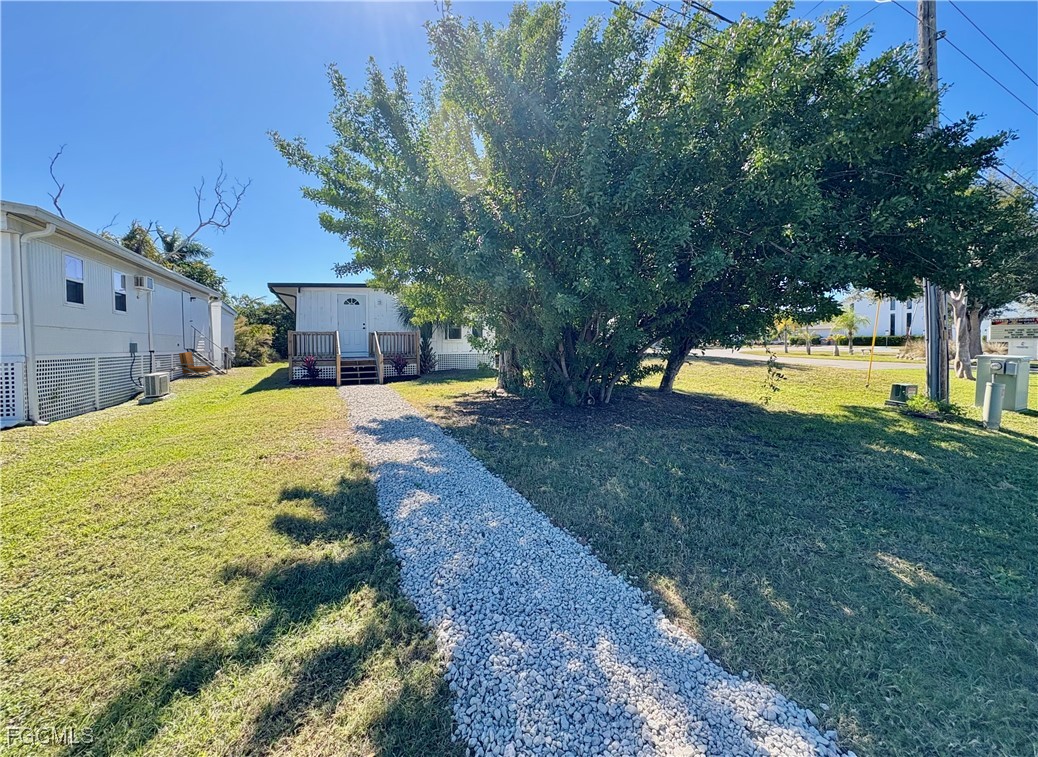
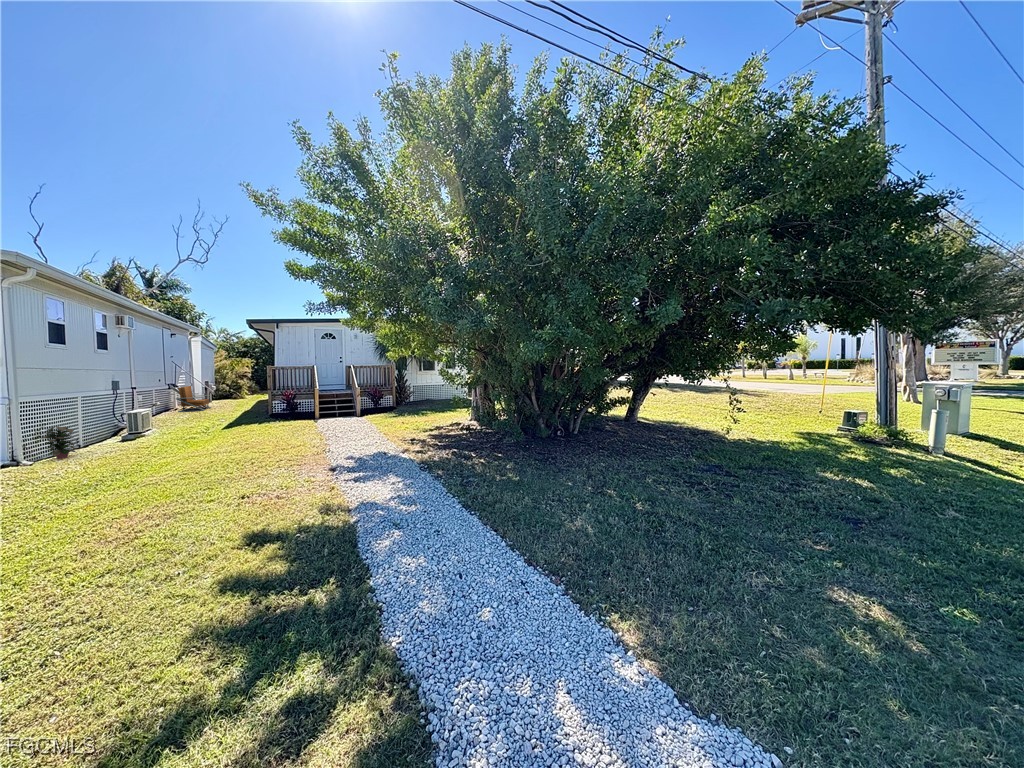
decorative plant: none [41,388,78,421] -> present [42,426,76,459]

